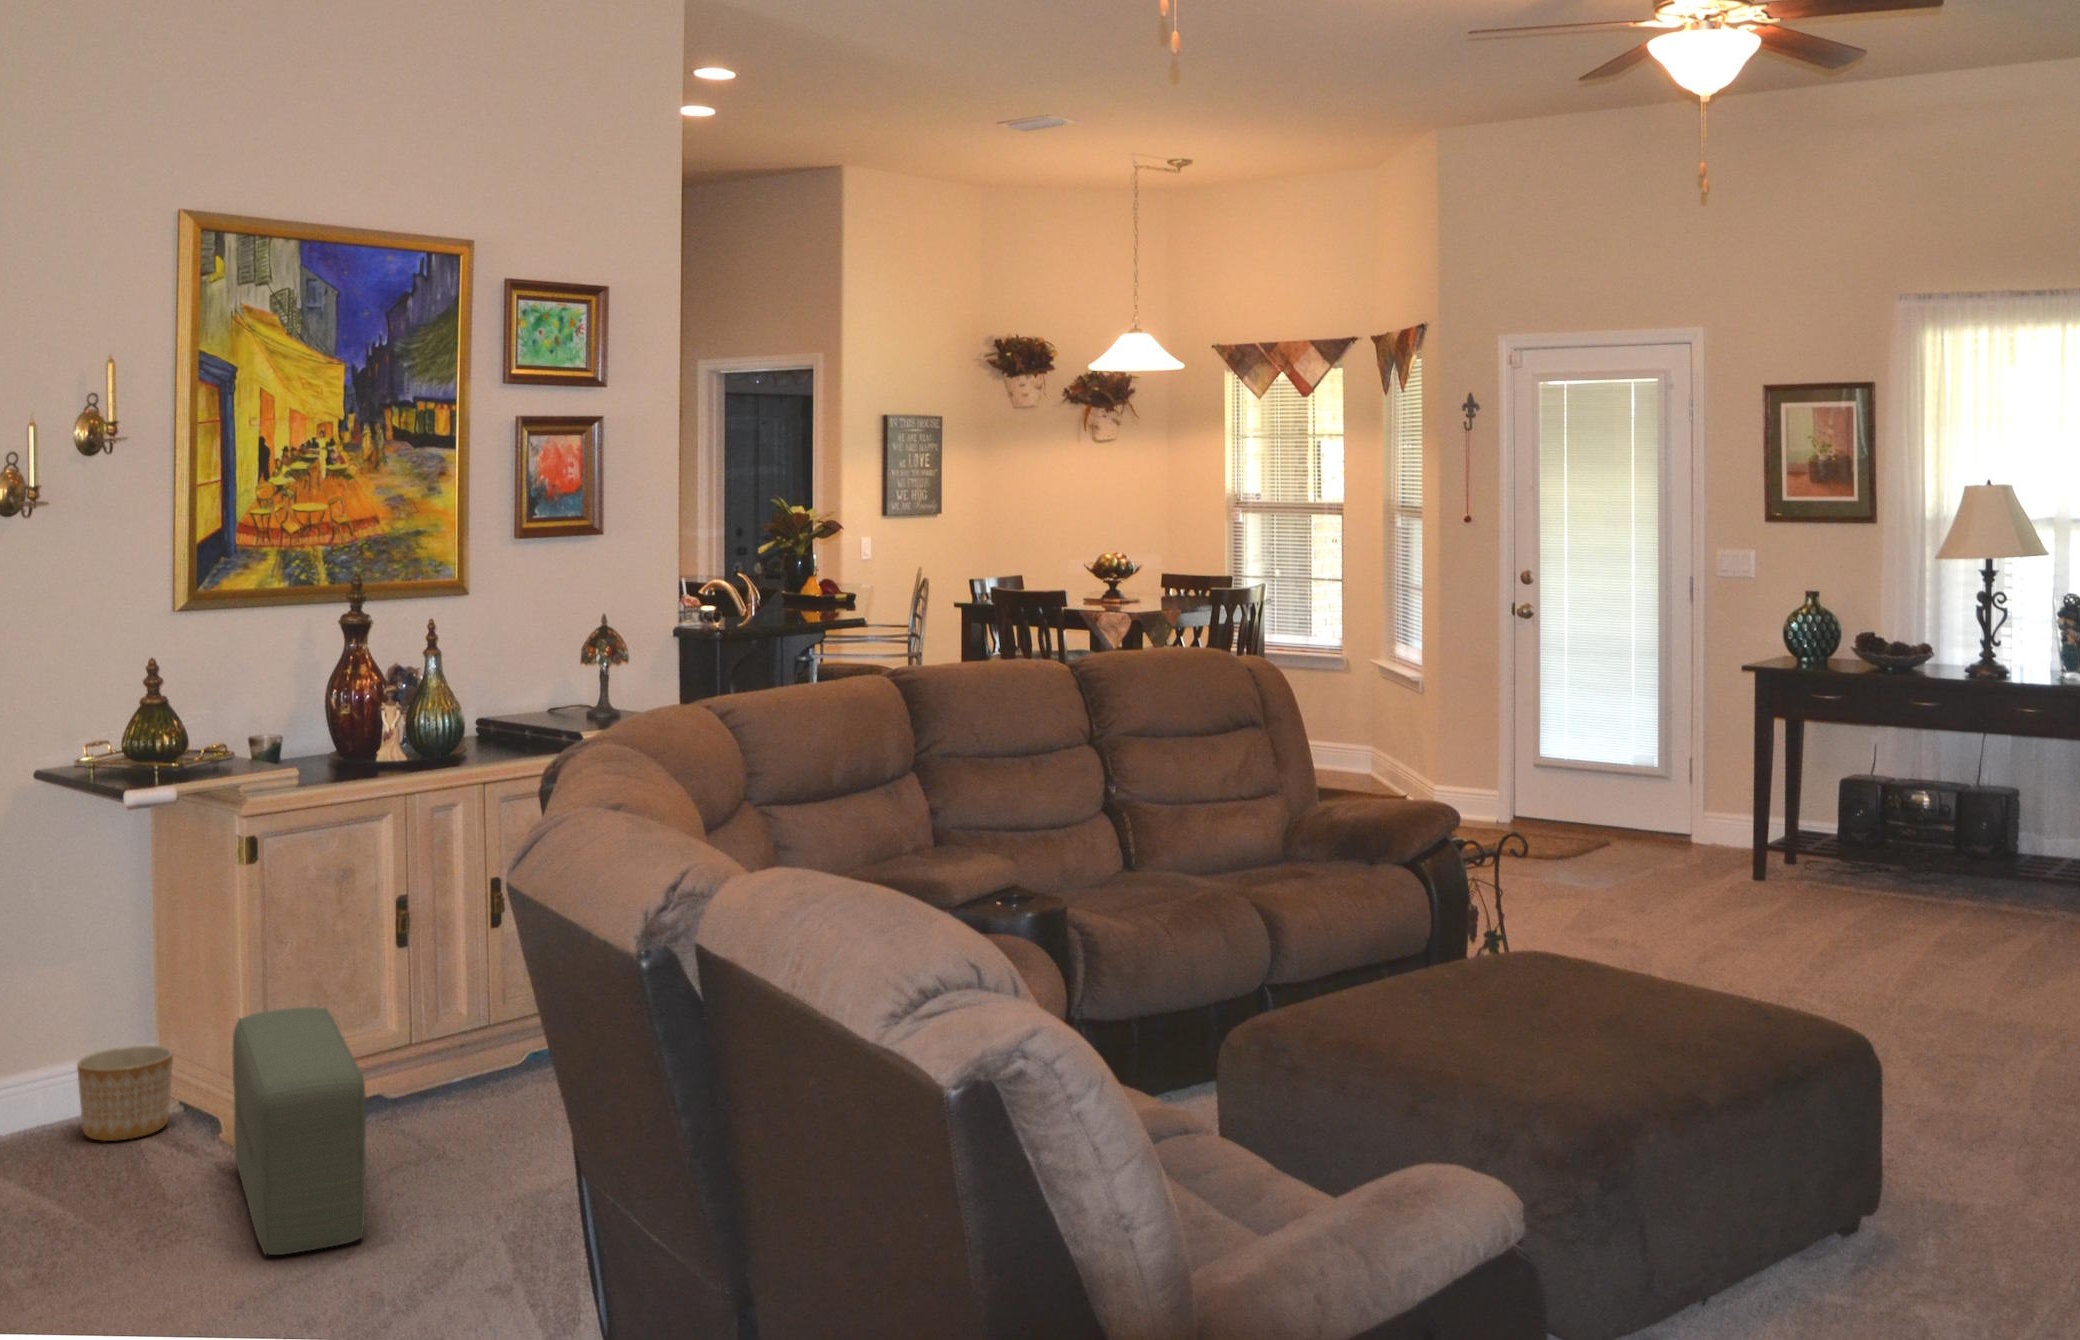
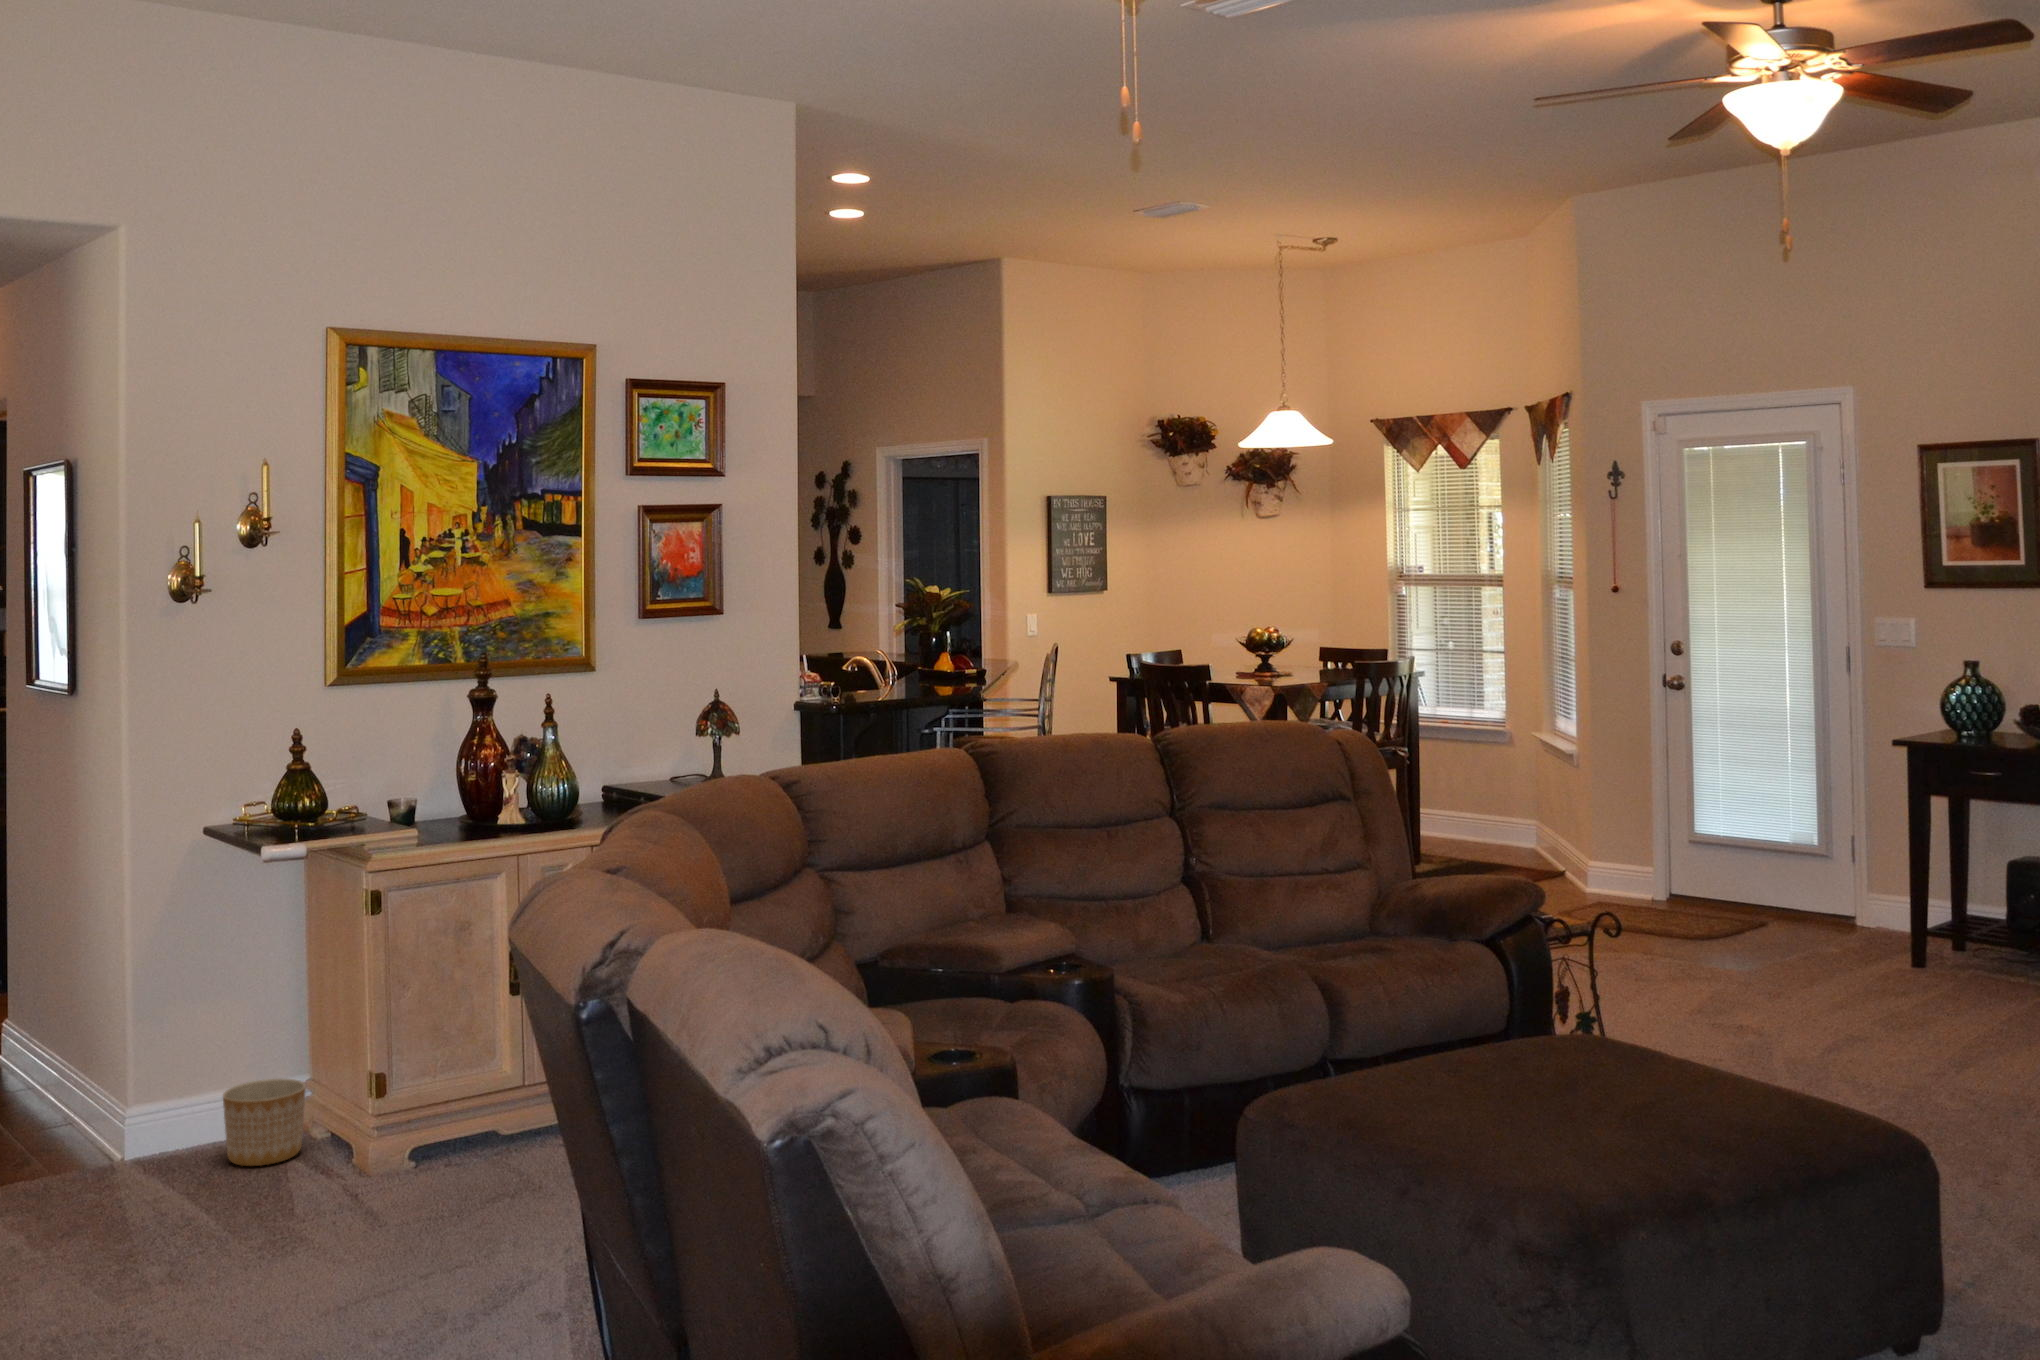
pouf: present [233,1007,366,1255] -> none [309,1054,420,1295]

